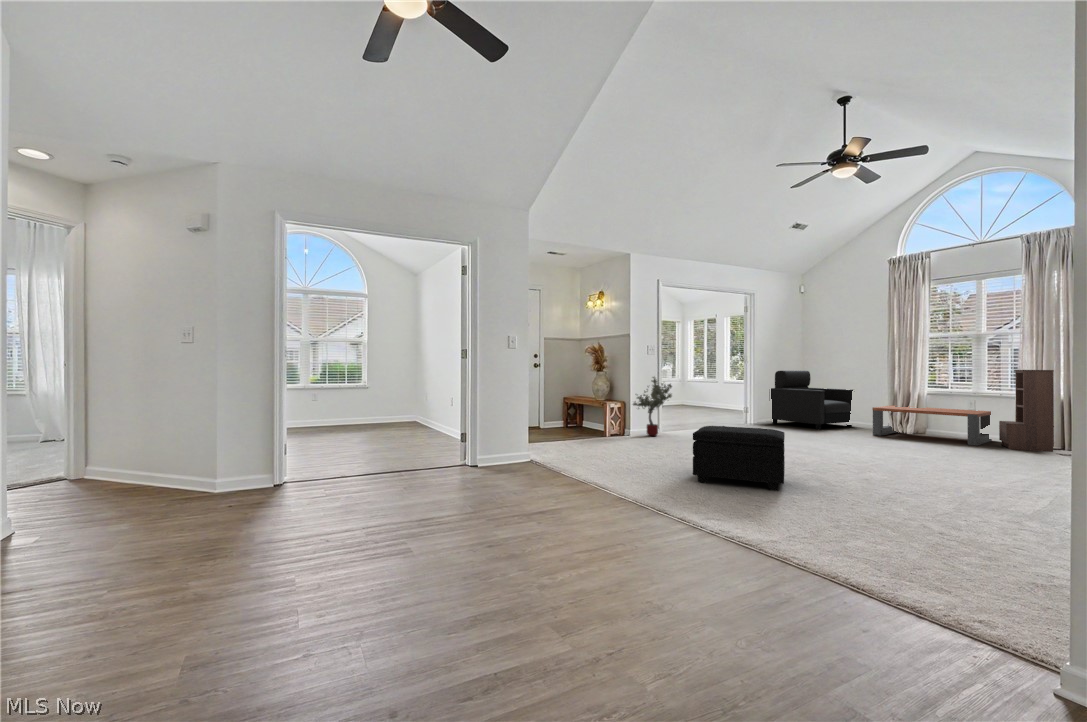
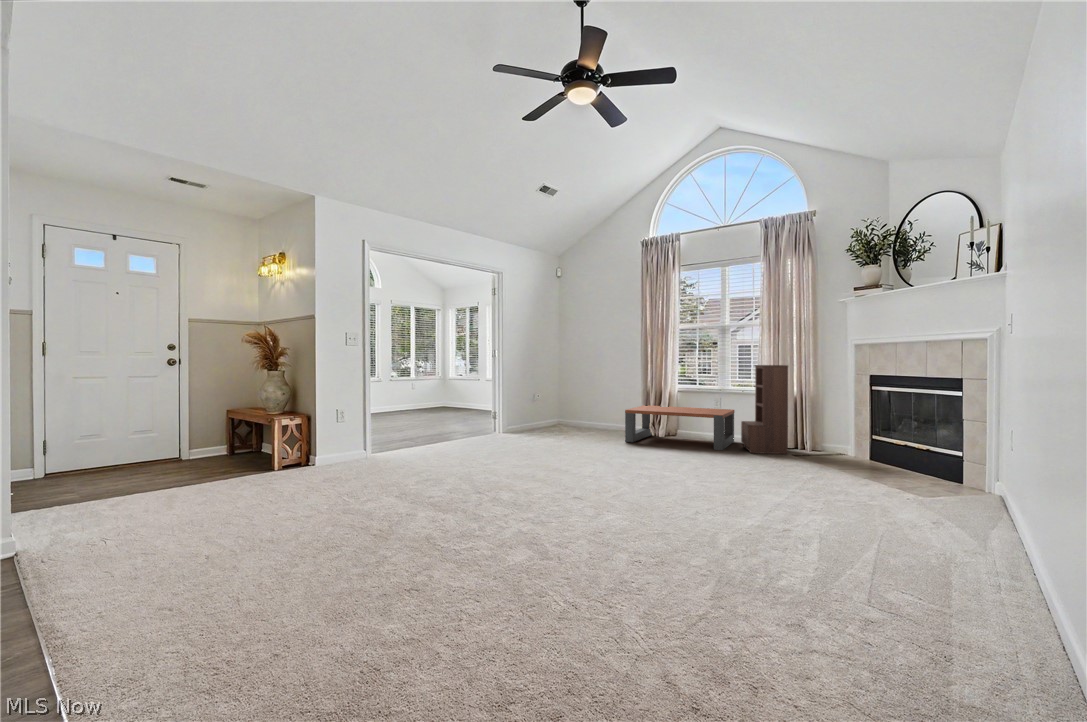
armchair: present [769,371,853,429] -> none [522,366,611,437]
potted tree: present [633,377,672,436] -> none [310,378,379,468]
footstool: present [693,426,785,490] -> none [299,474,475,595]

